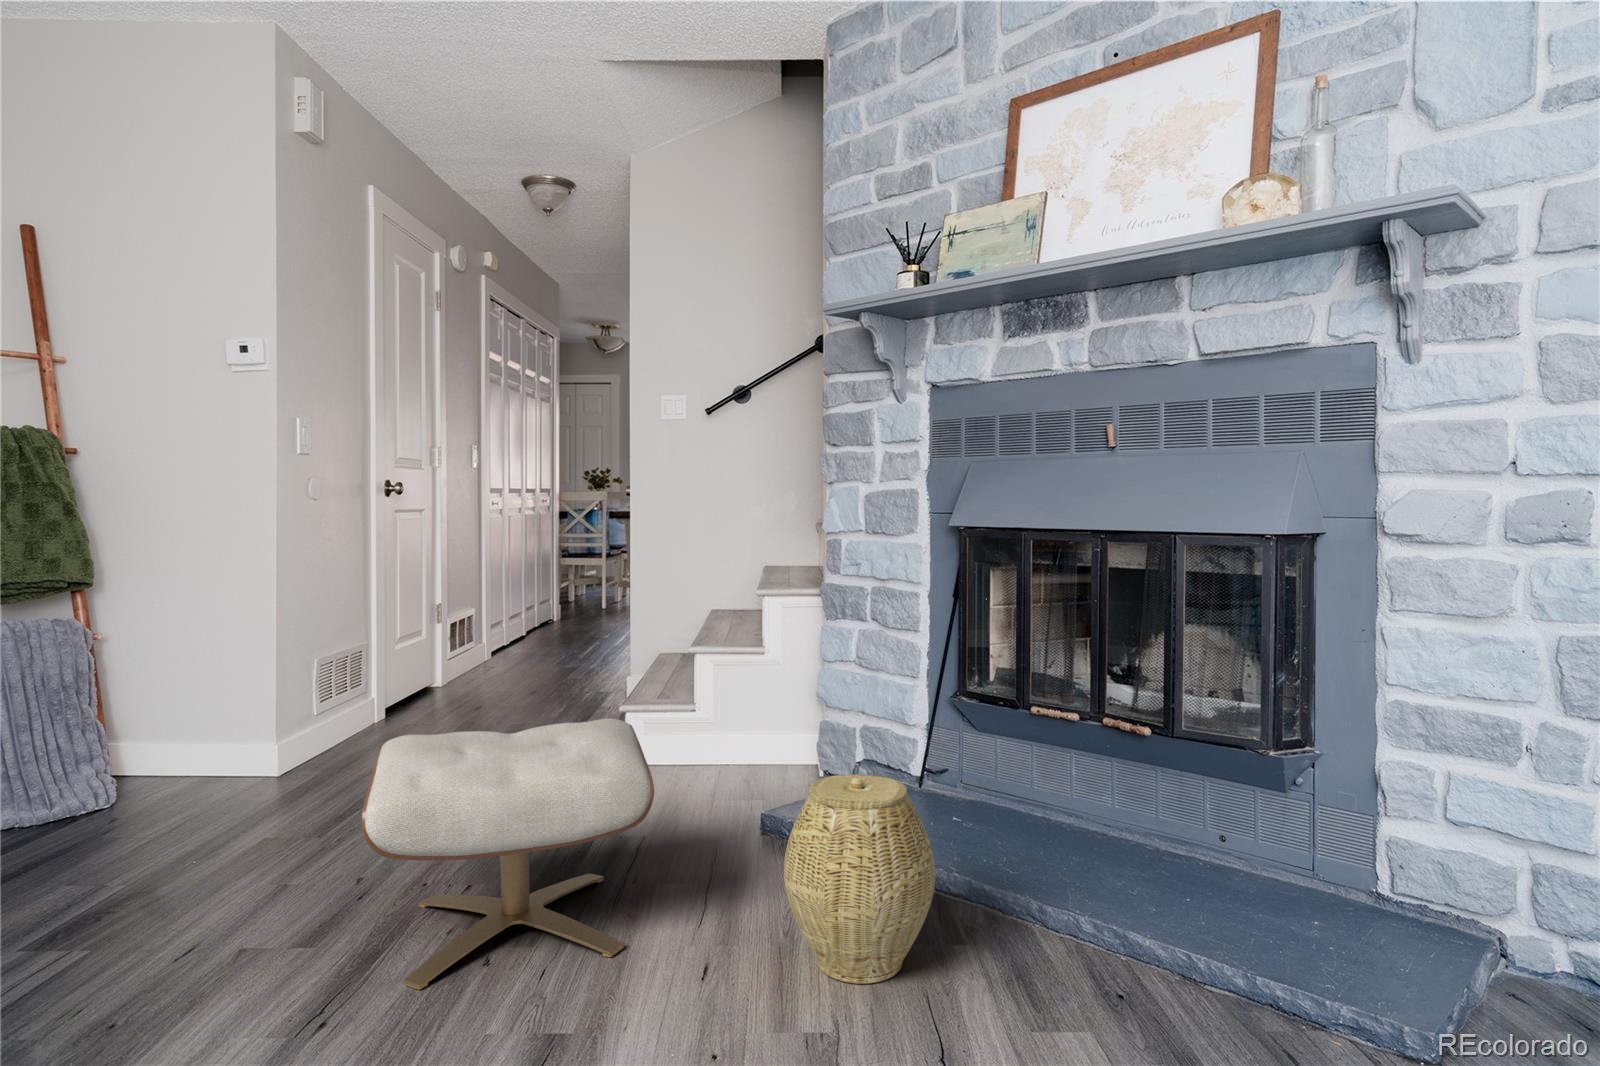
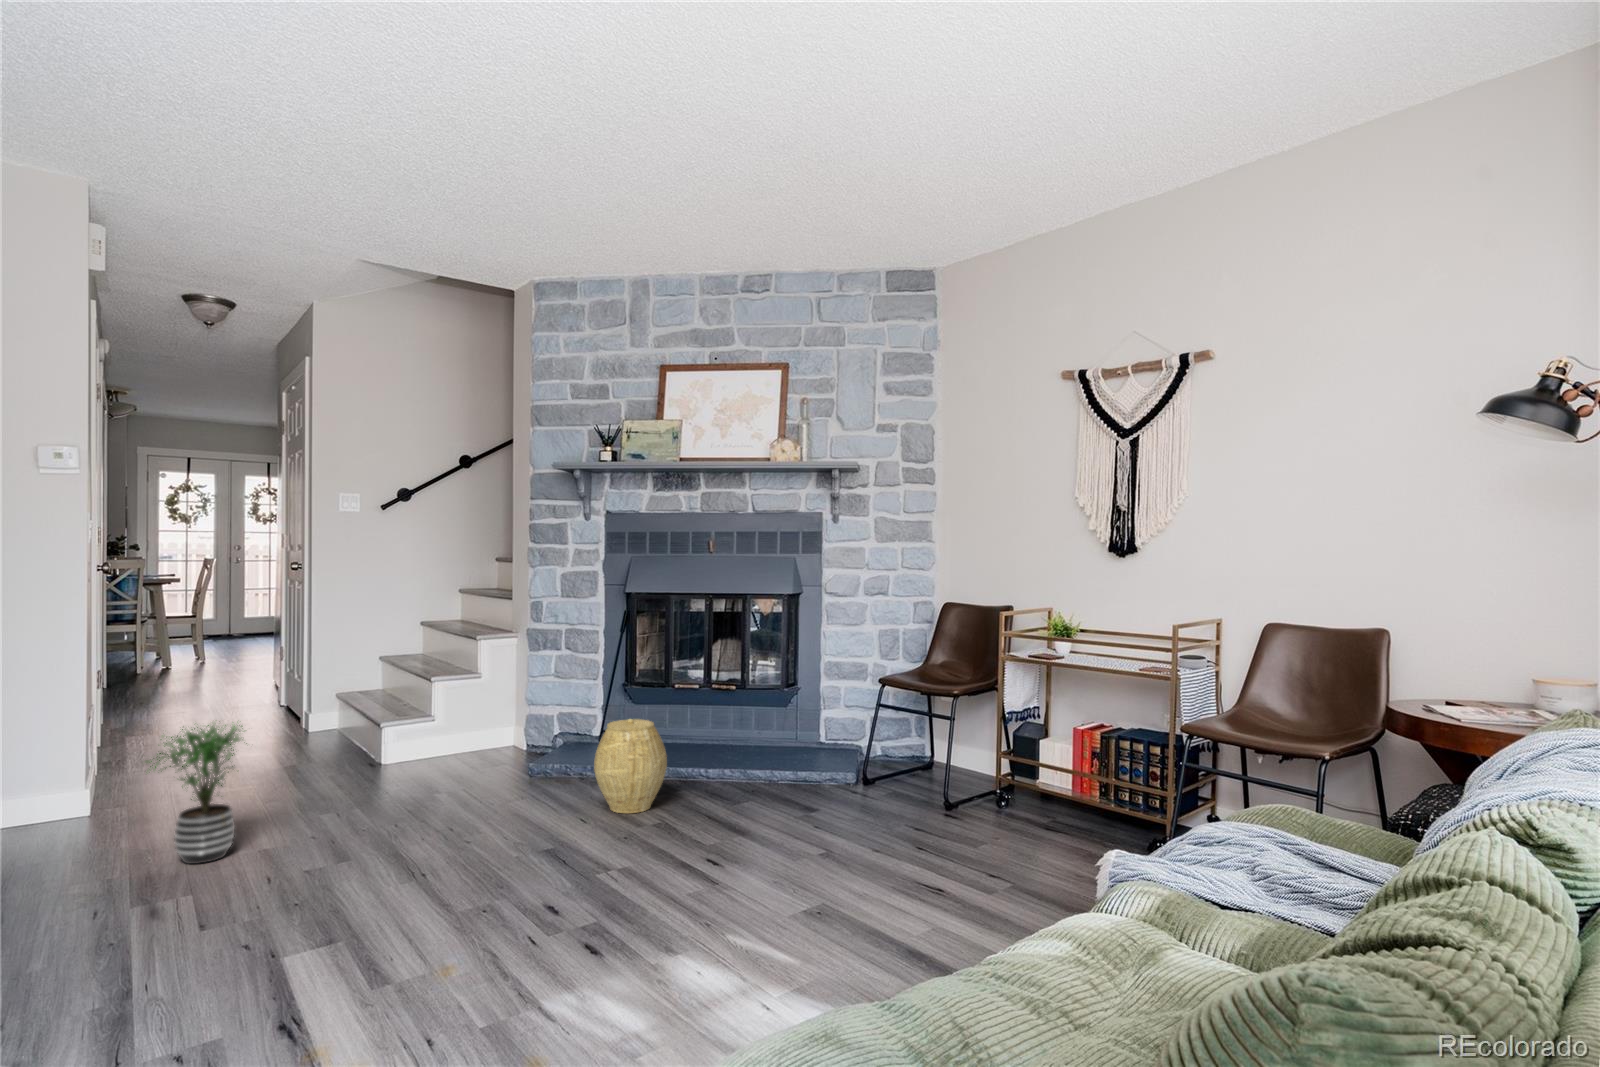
potted plant: none [110,695,290,916] -> present [145,724,247,864]
ottoman: present [361,718,654,990] -> none [341,710,526,854]

